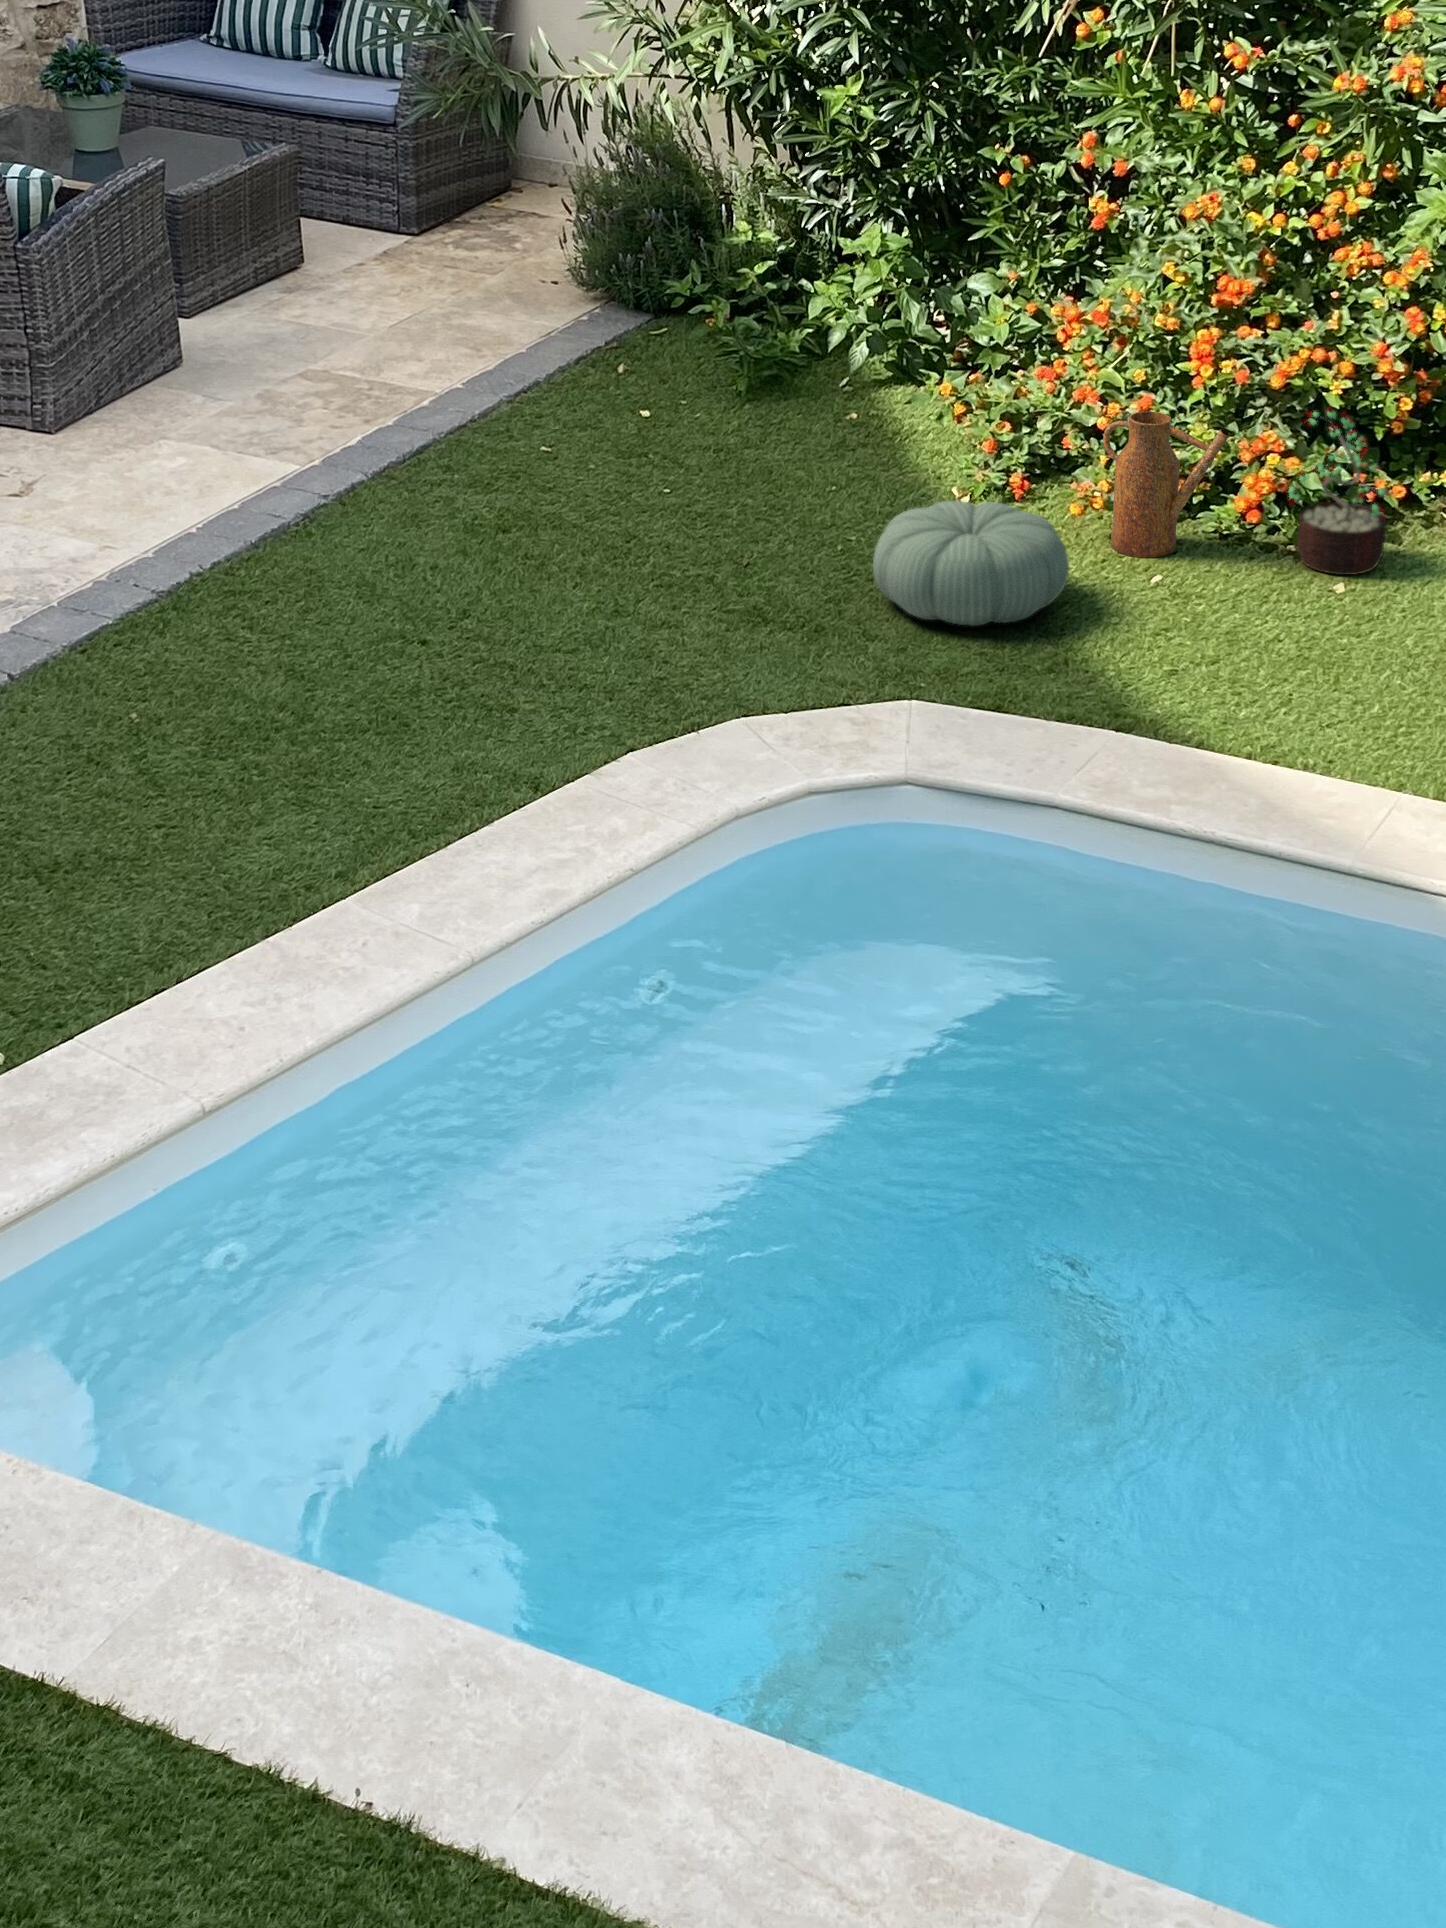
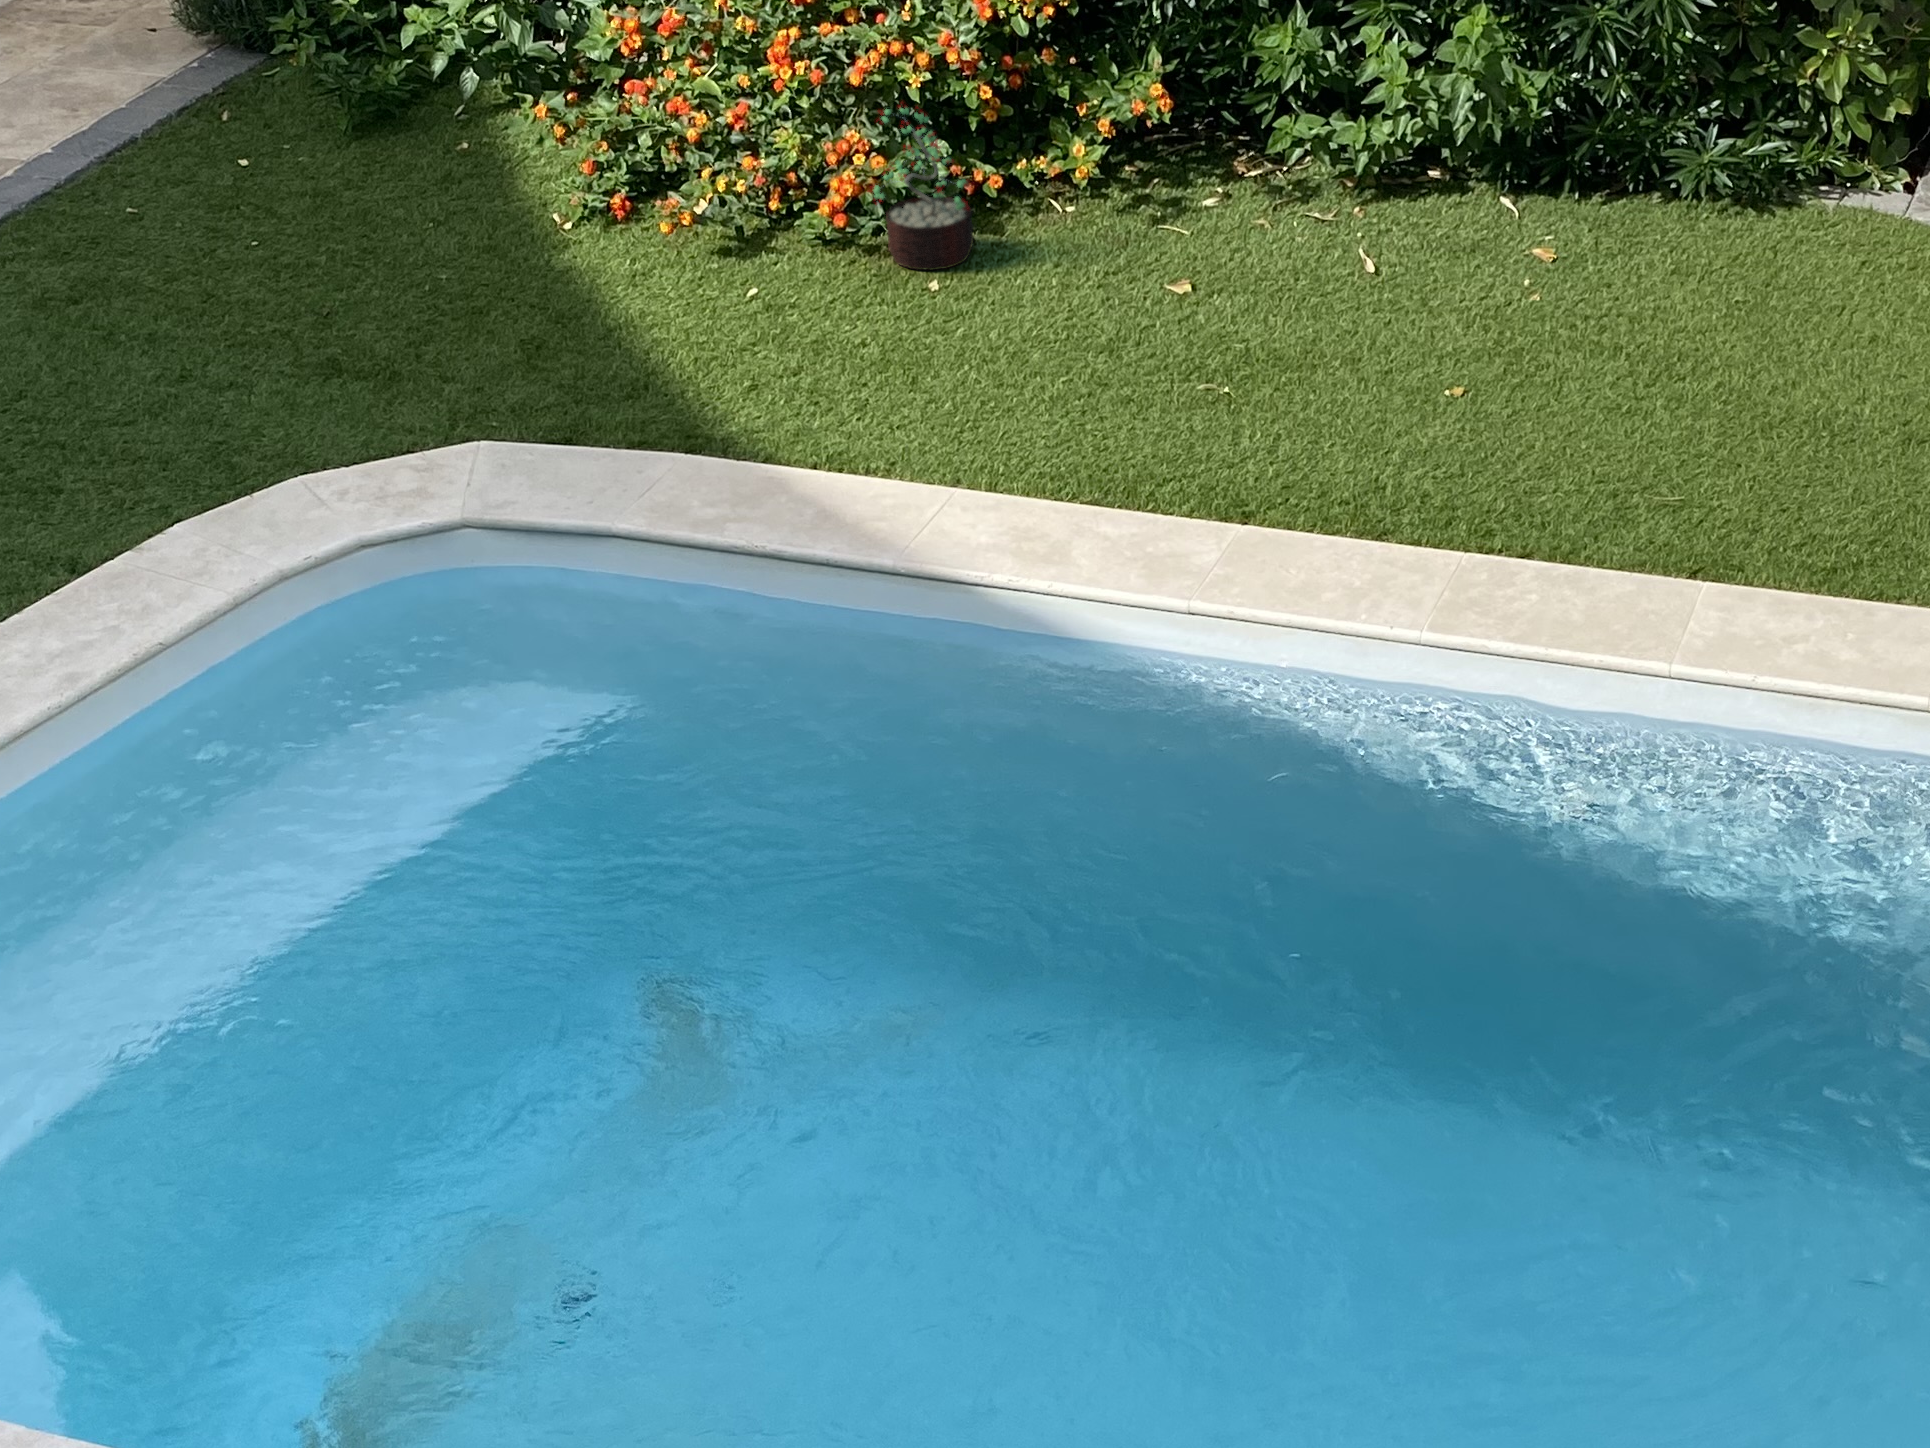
watering can: present [1103,412,1230,558] -> none [684,123,802,271]
pouf: present [873,501,1069,626] -> none [447,231,646,359]

